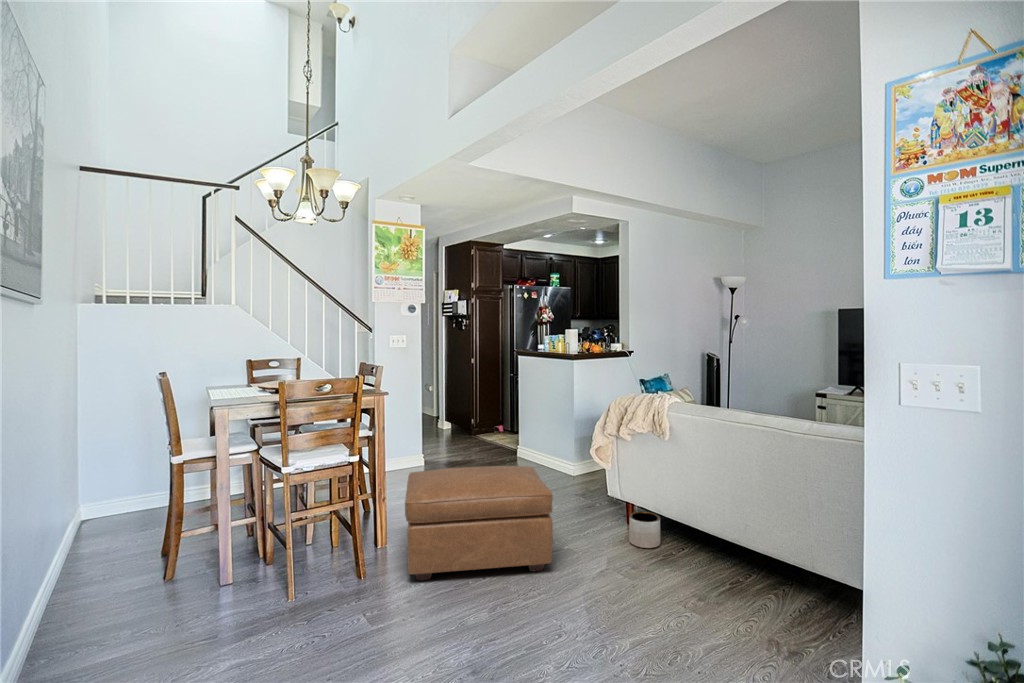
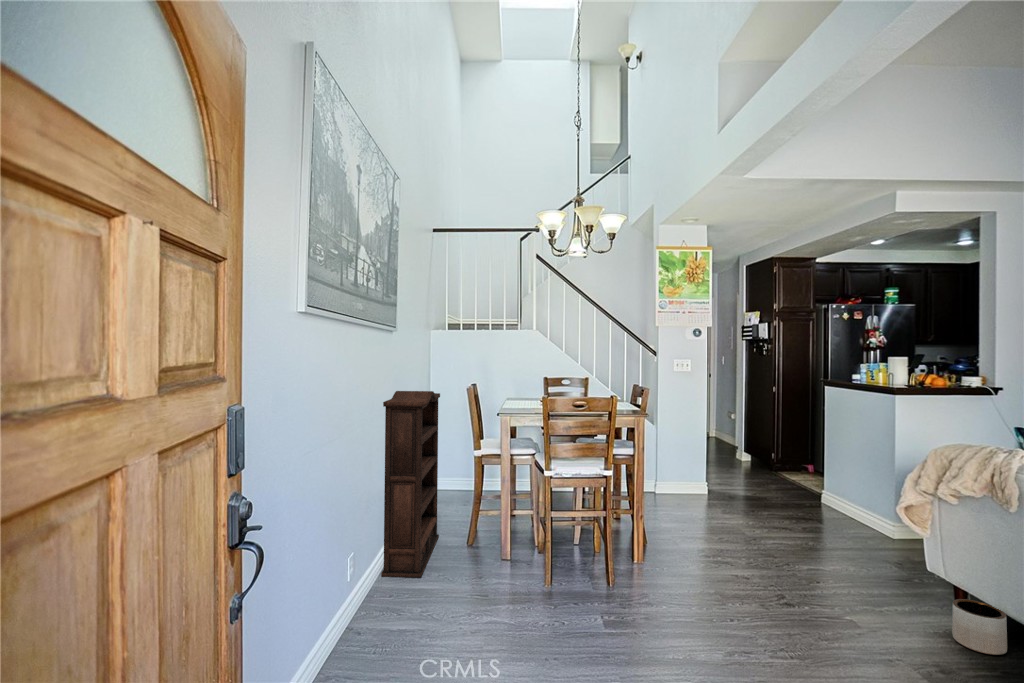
bookshelf: none [29,386,119,657] -> present [381,391,440,578]
ottoman: present [405,466,553,581] -> none [648,496,820,635]

